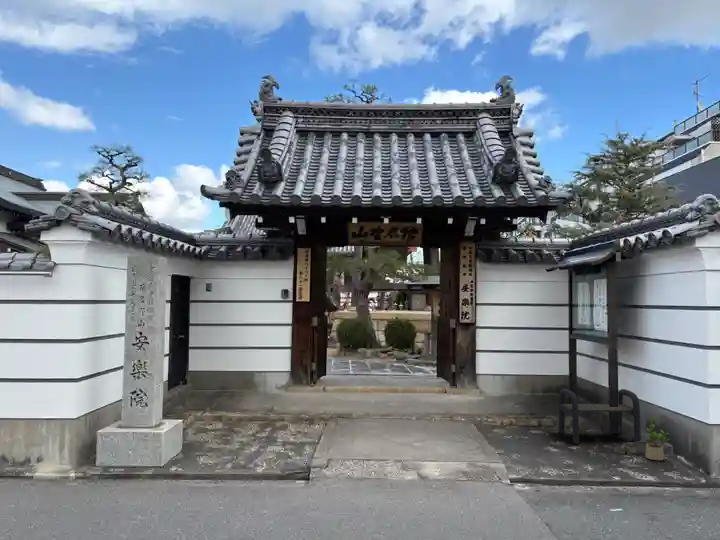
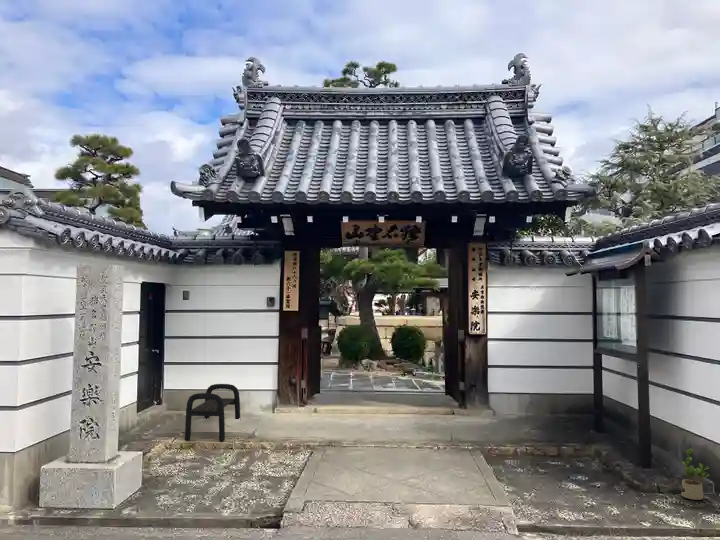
bench: present [559,389,641,444] -> present [185,384,240,441]

